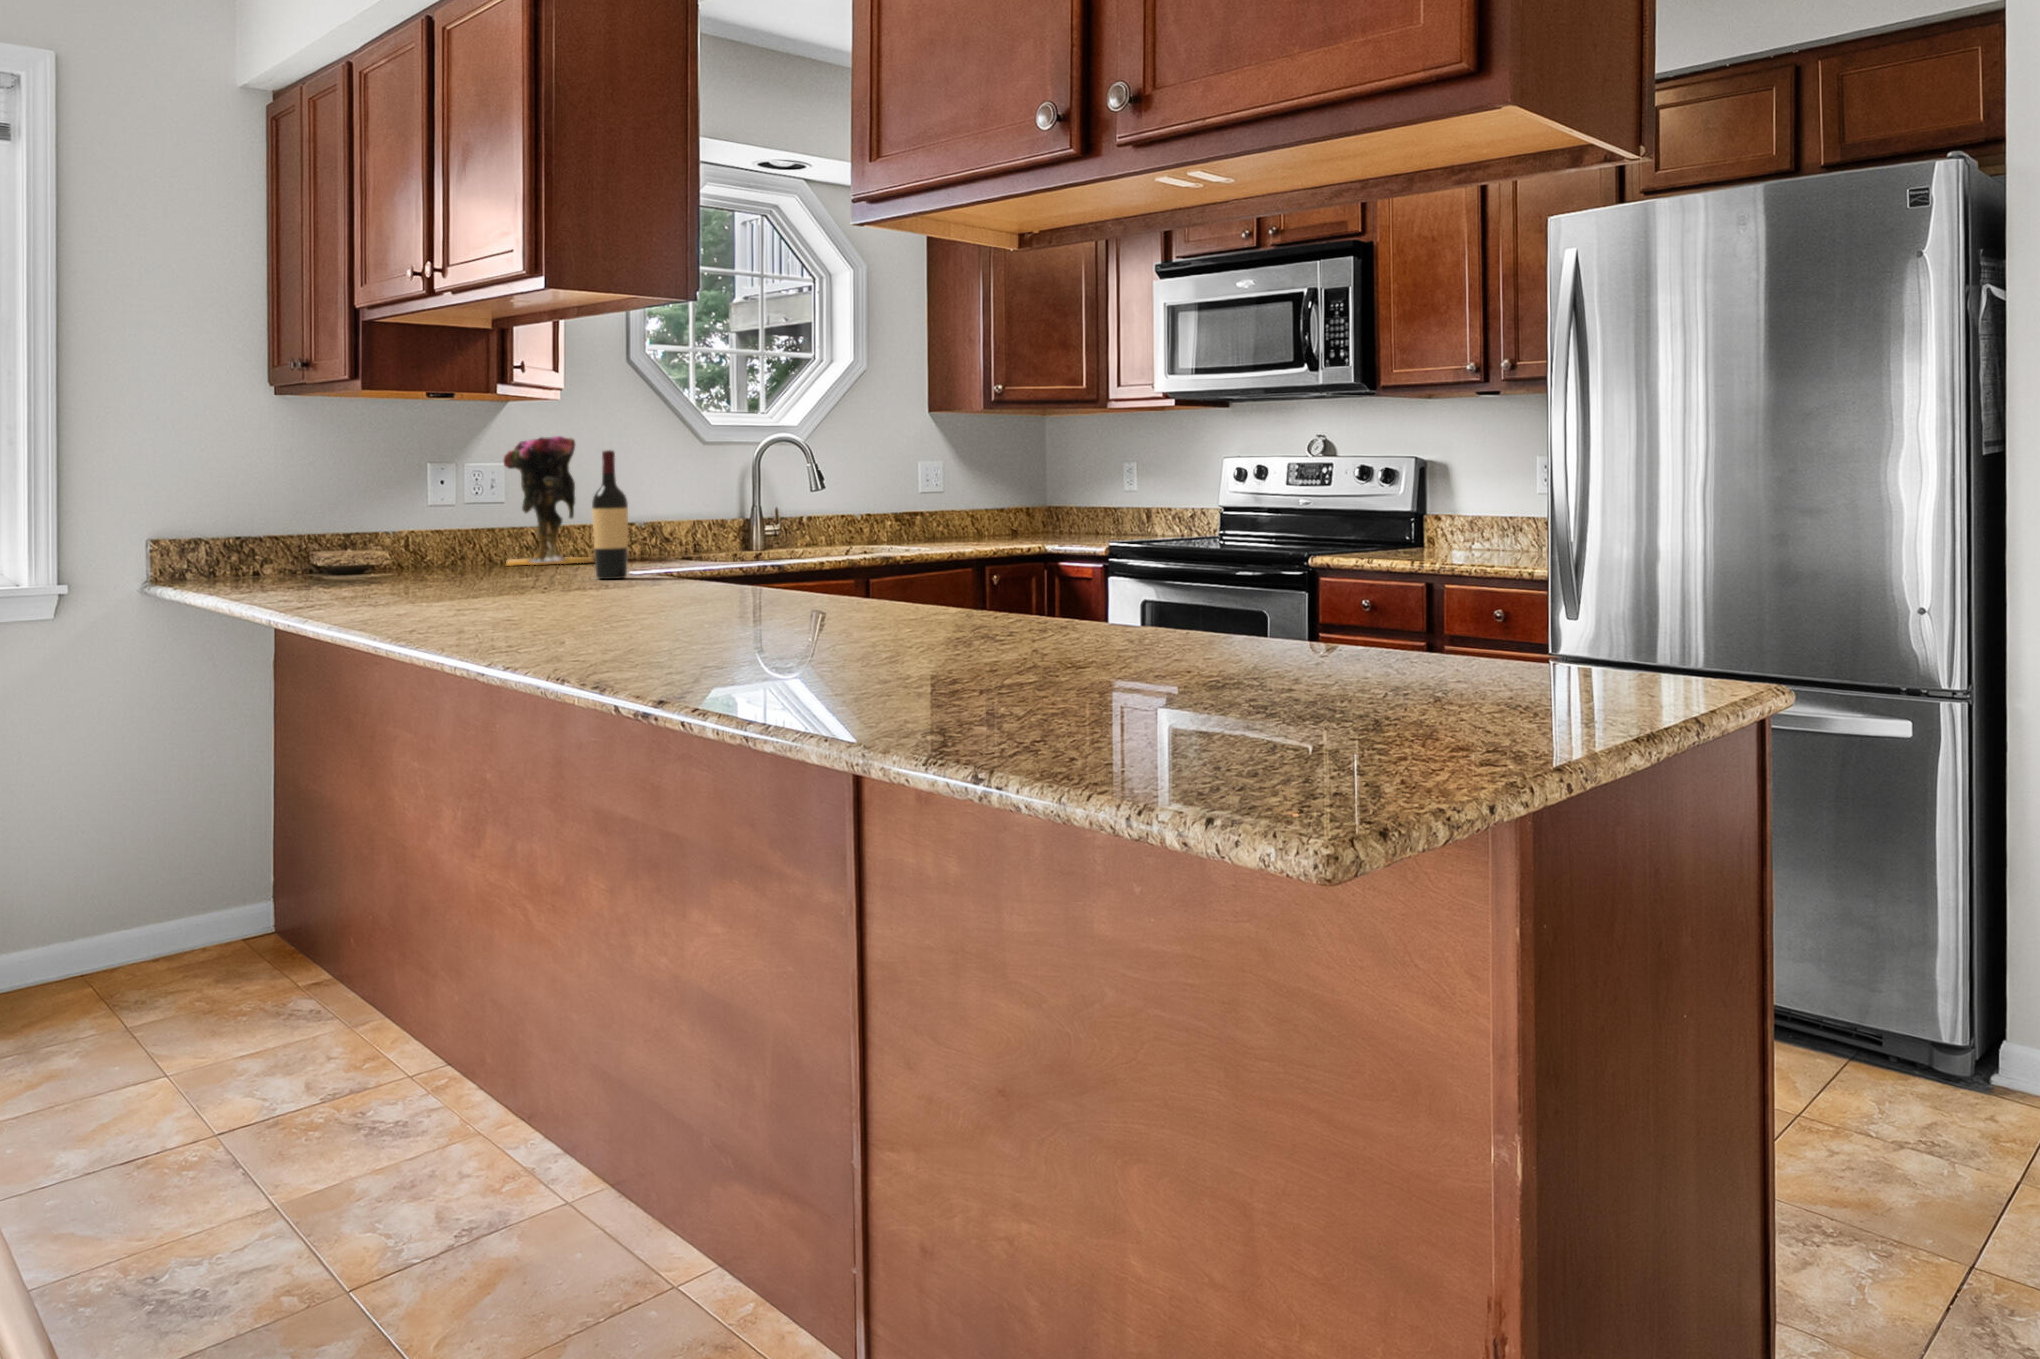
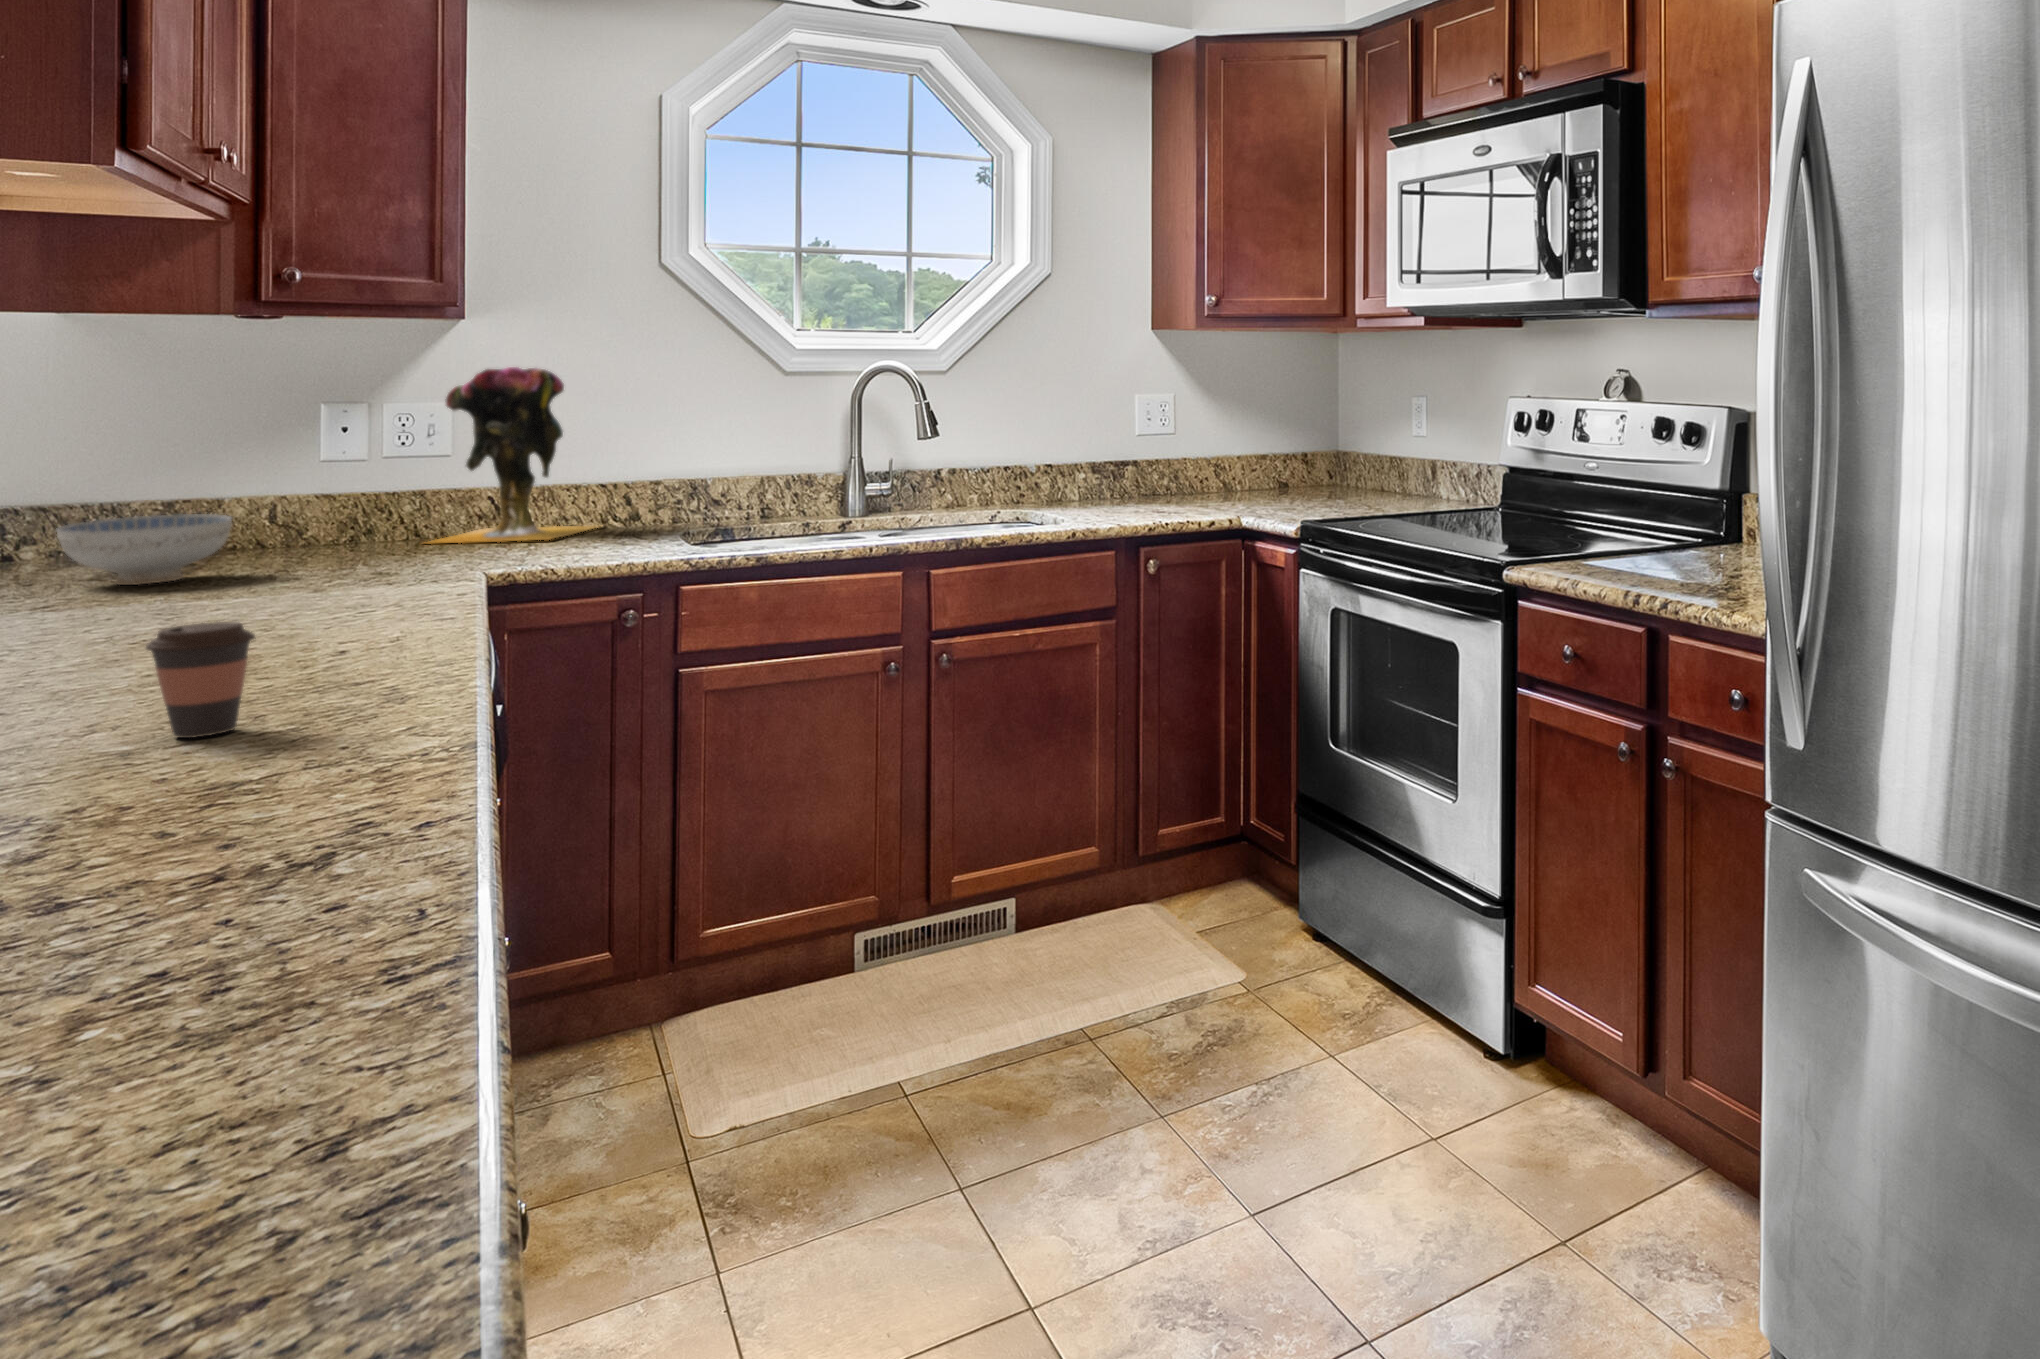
wine bottle: present [592,450,628,579] -> none [346,398,411,590]
ceramic bowl: none [384,535,479,581] -> present [57,514,232,585]
coffee cup: none [814,552,858,610] -> present [146,622,256,738]

